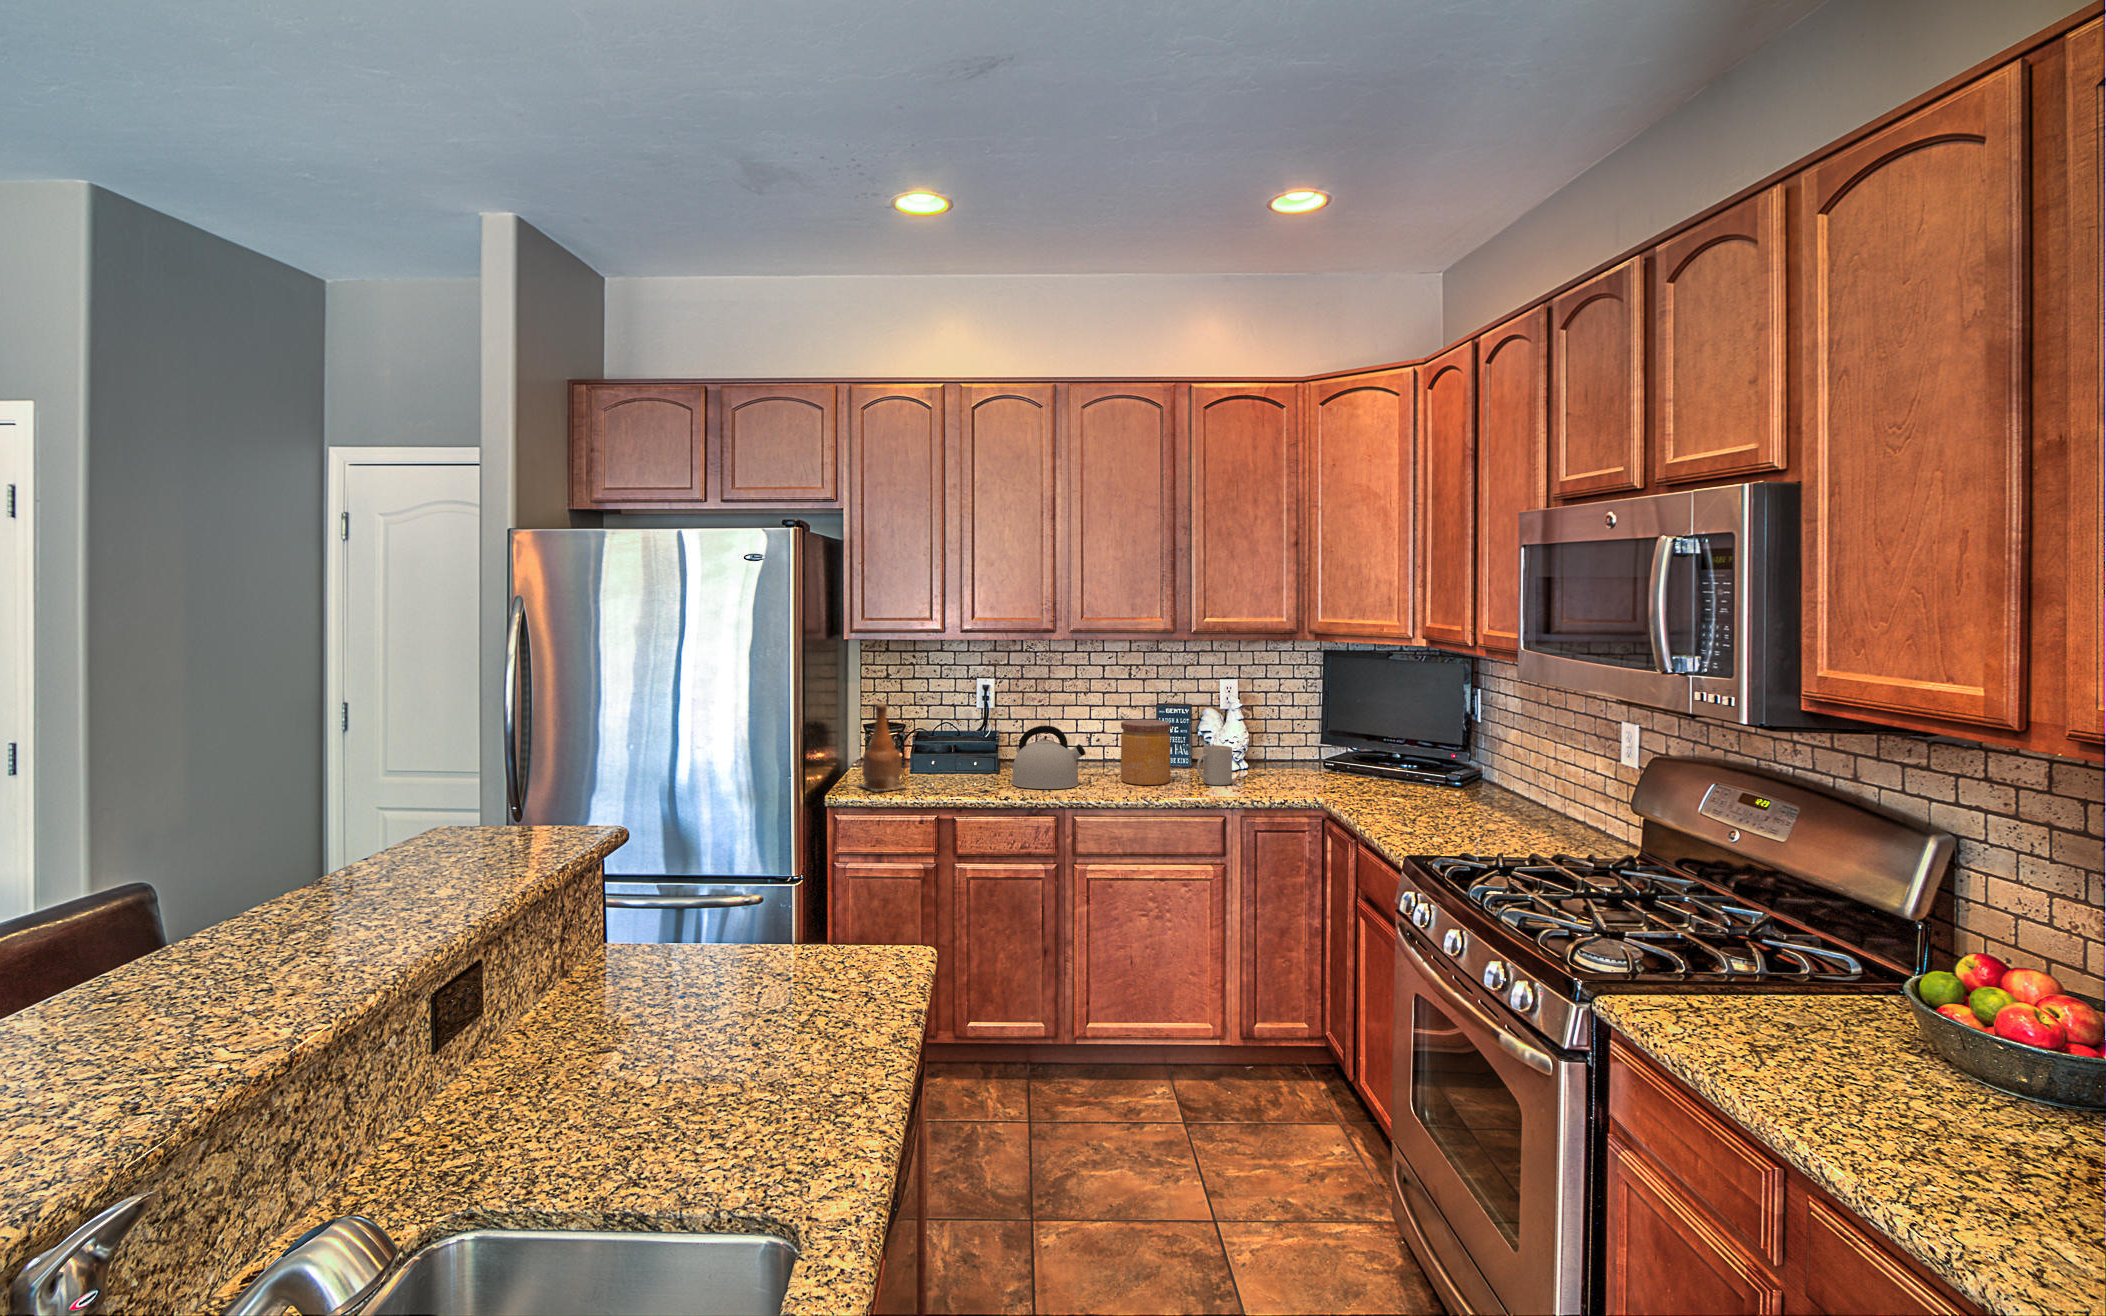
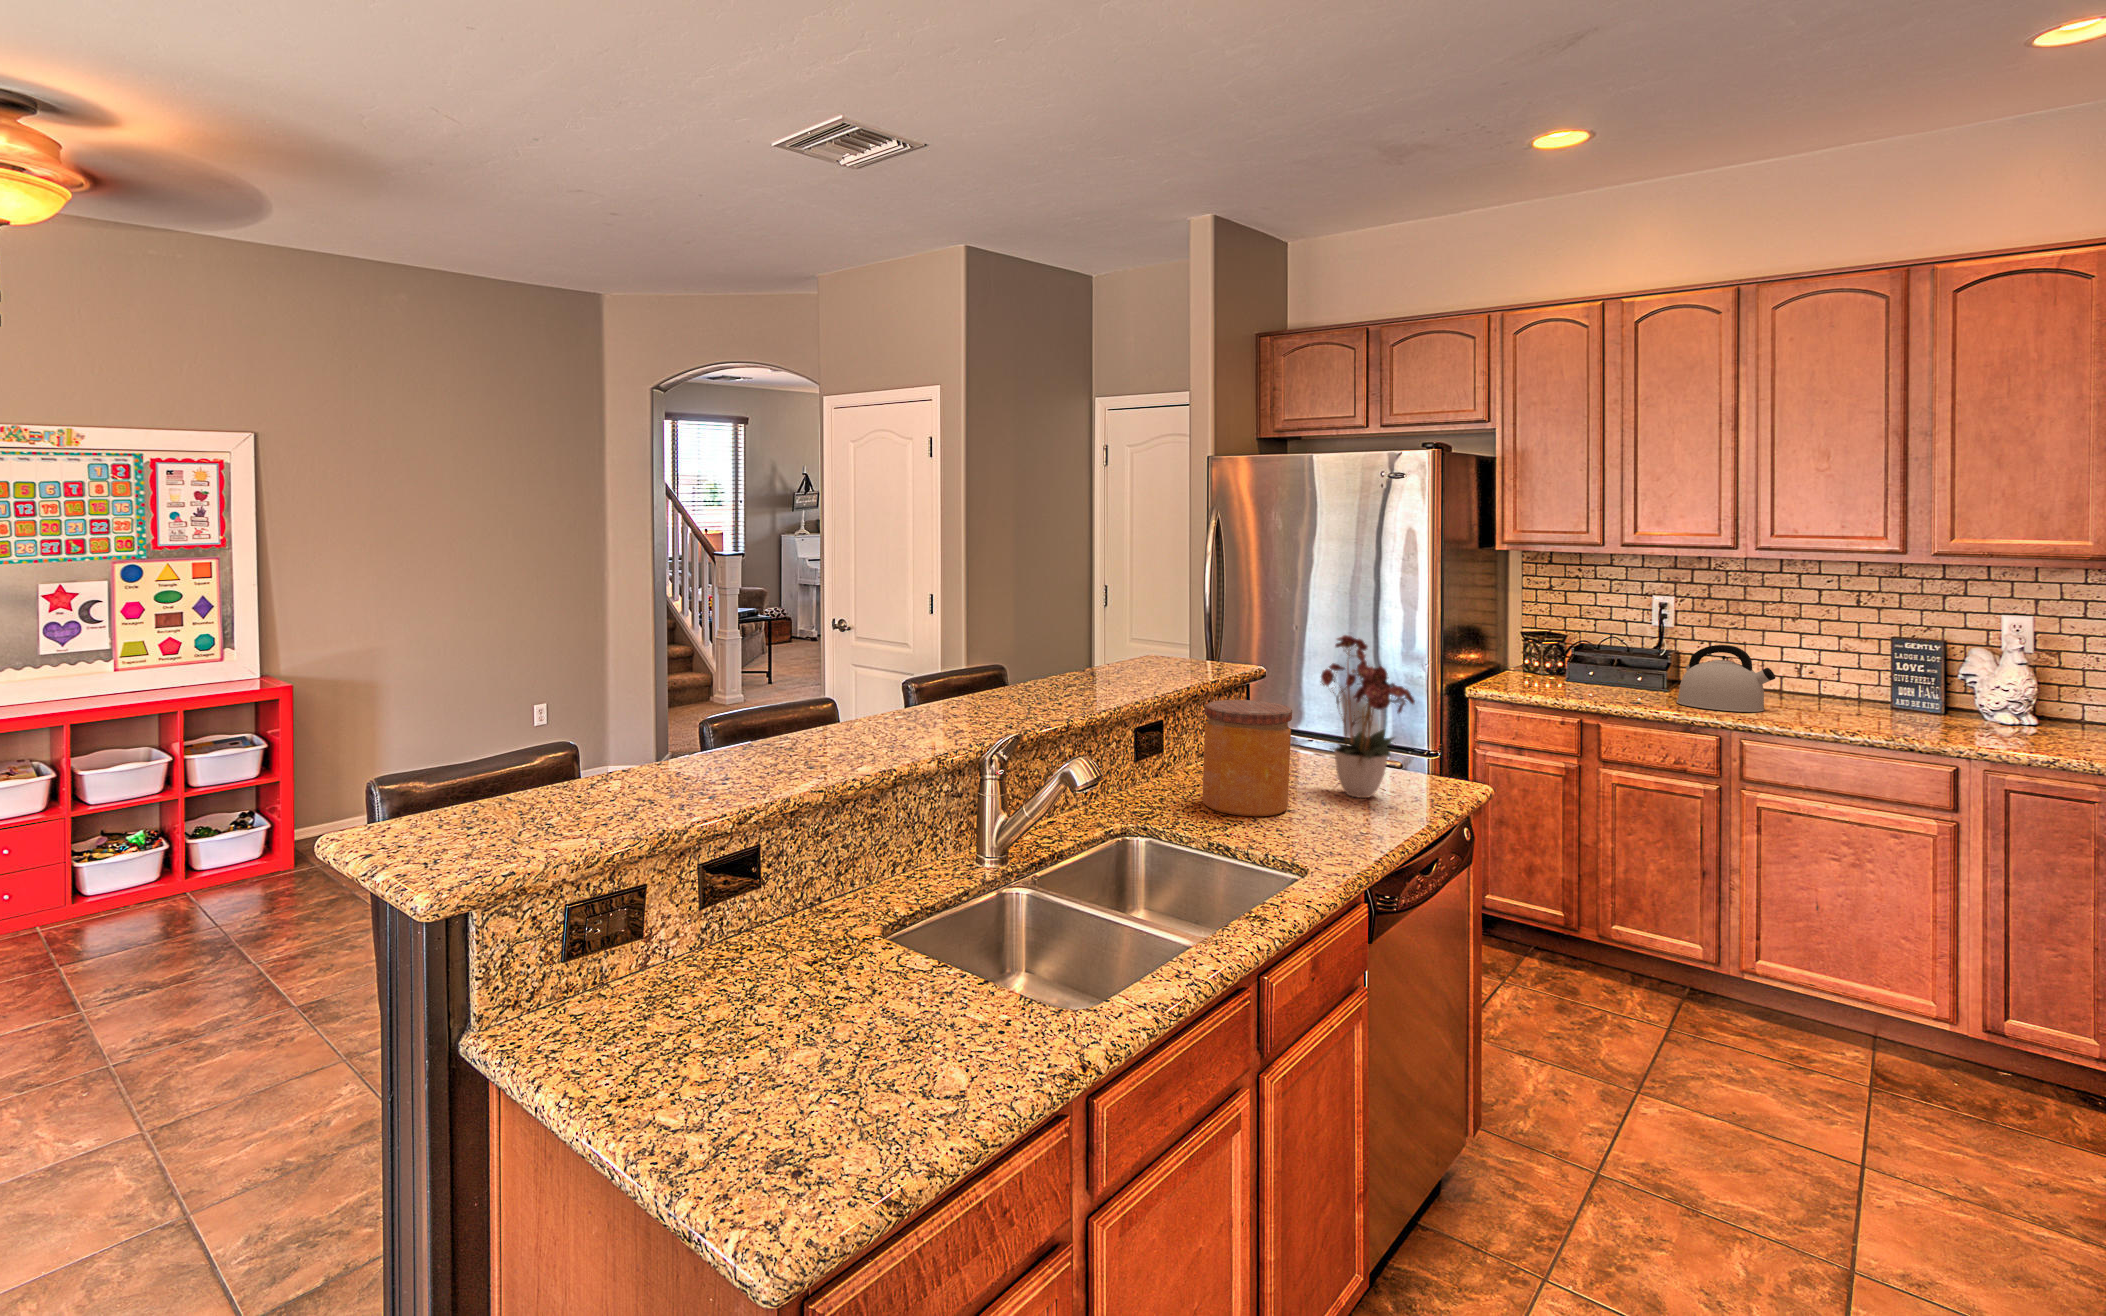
bottle: present [859,703,905,791] -> none [1501,610,1555,693]
jar: present [1121,720,1171,785] -> present [1202,700,1292,816]
mug: present [1197,745,1232,785] -> none [1938,685,2000,732]
flower arrangement: none [710,785,855,1010] -> present [1321,635,1415,798]

